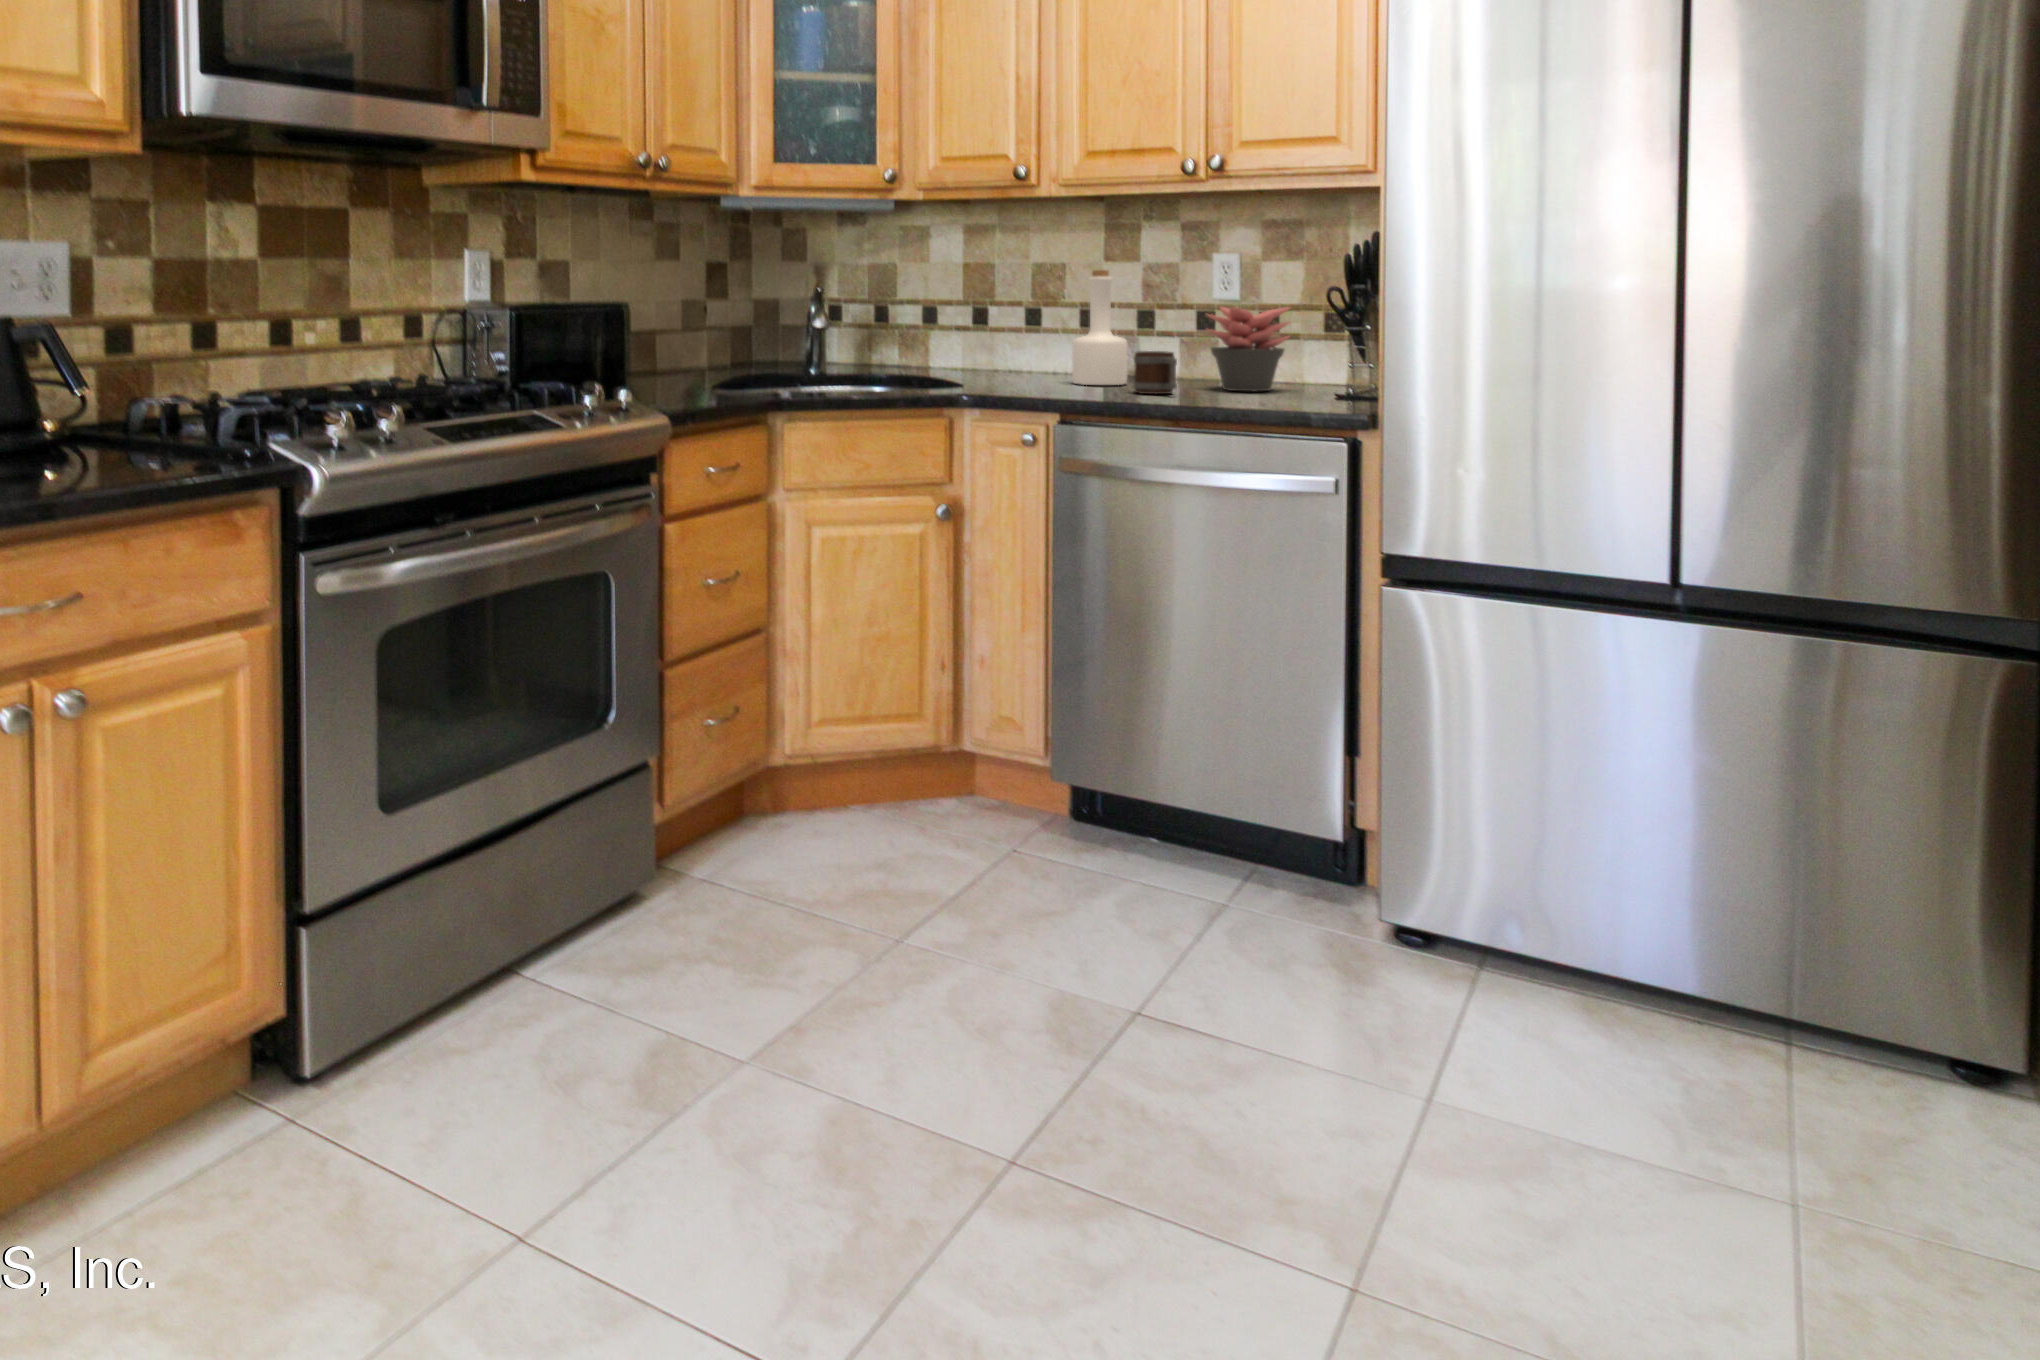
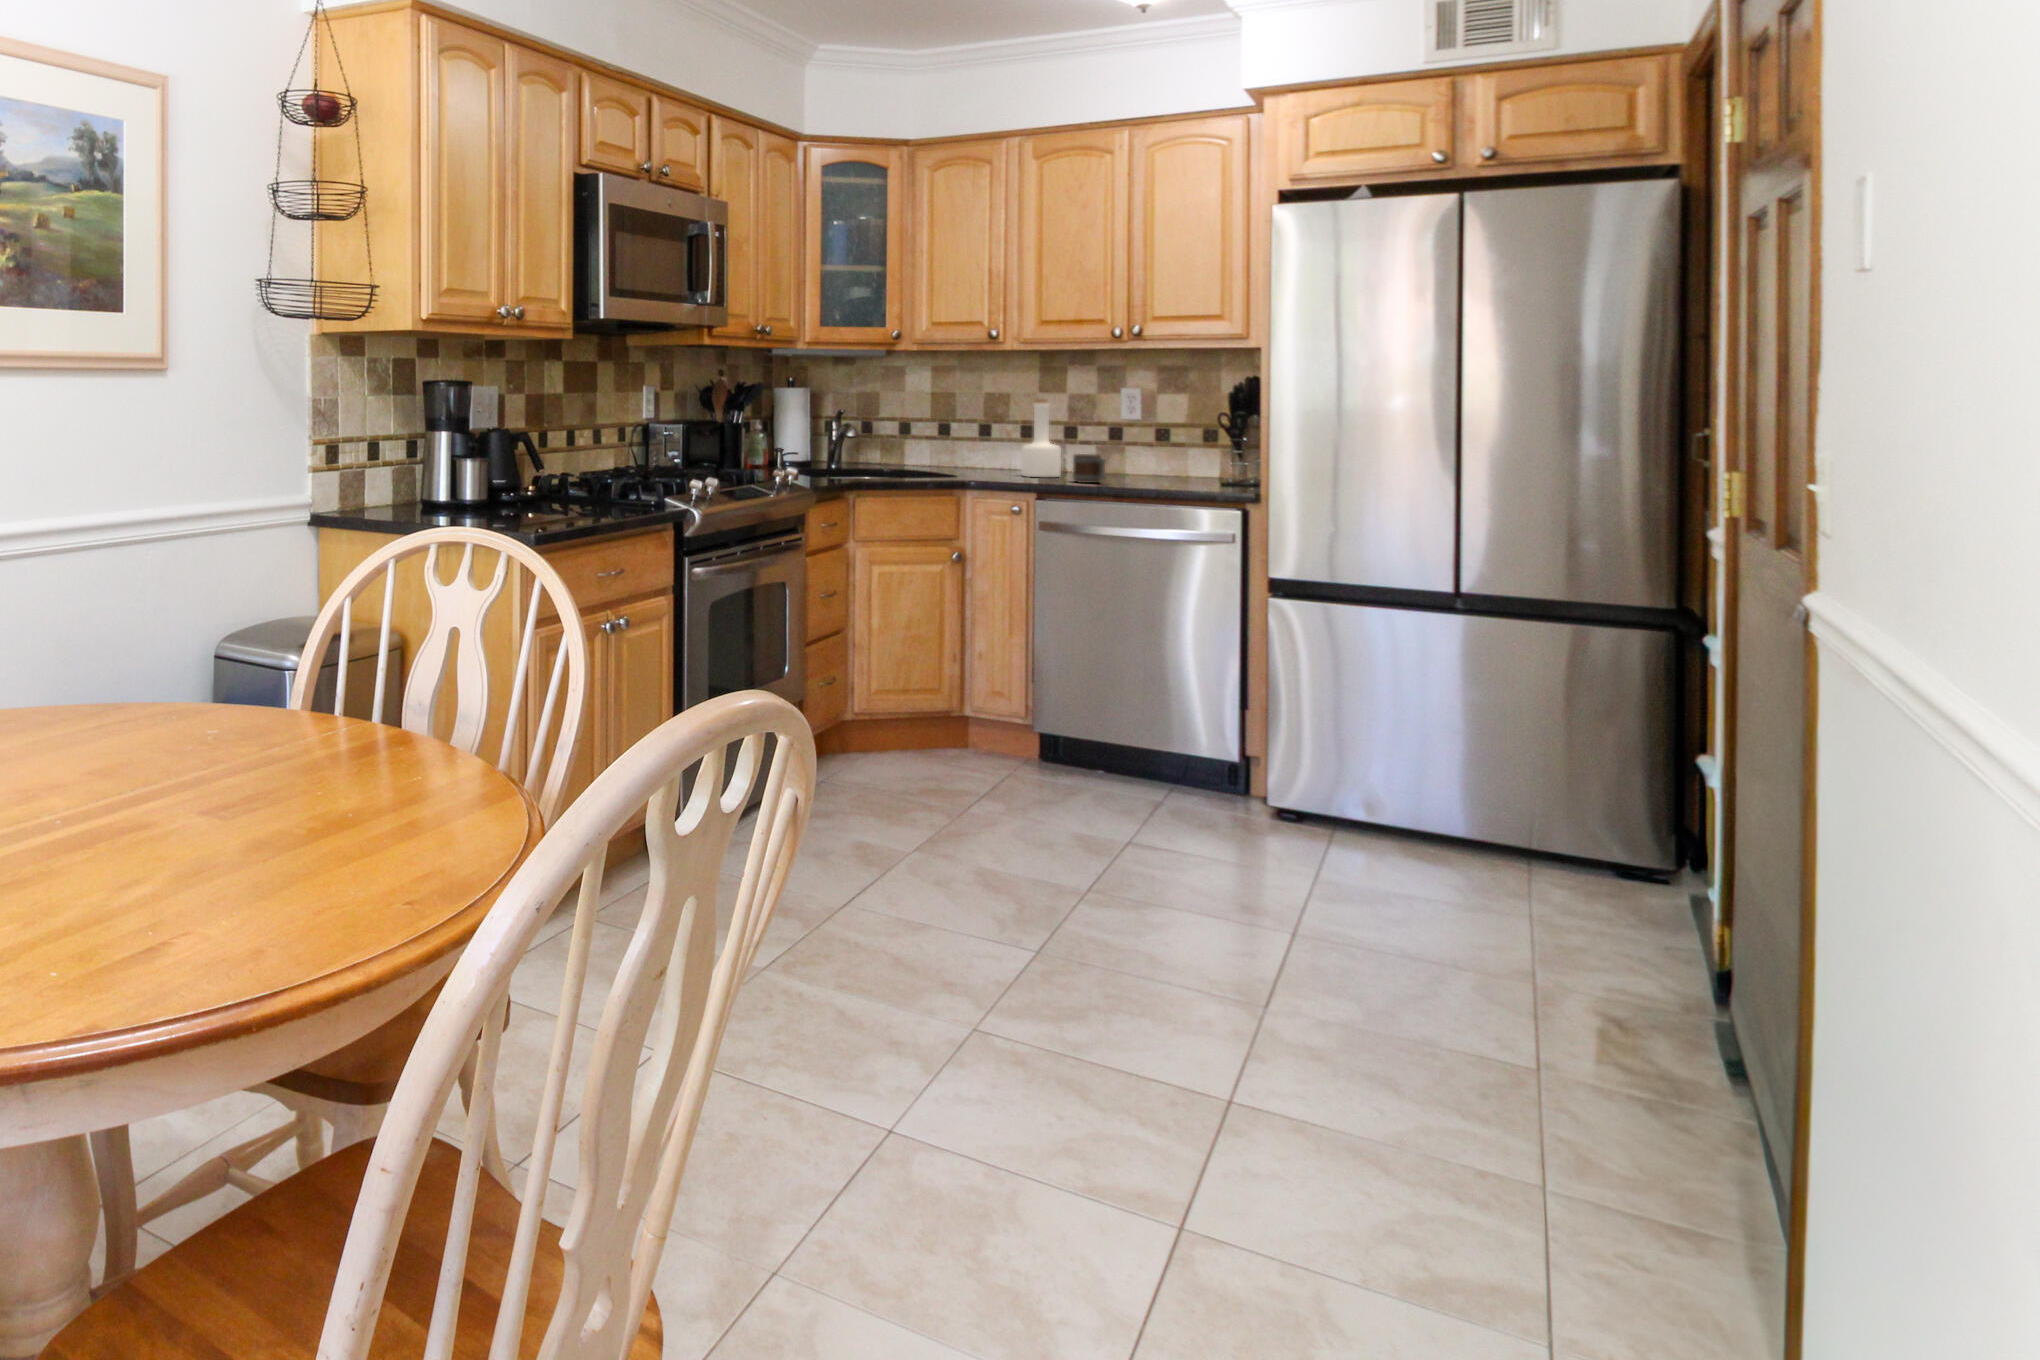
succulent plant: present [1206,306,1290,391] -> none [1118,424,1179,482]

